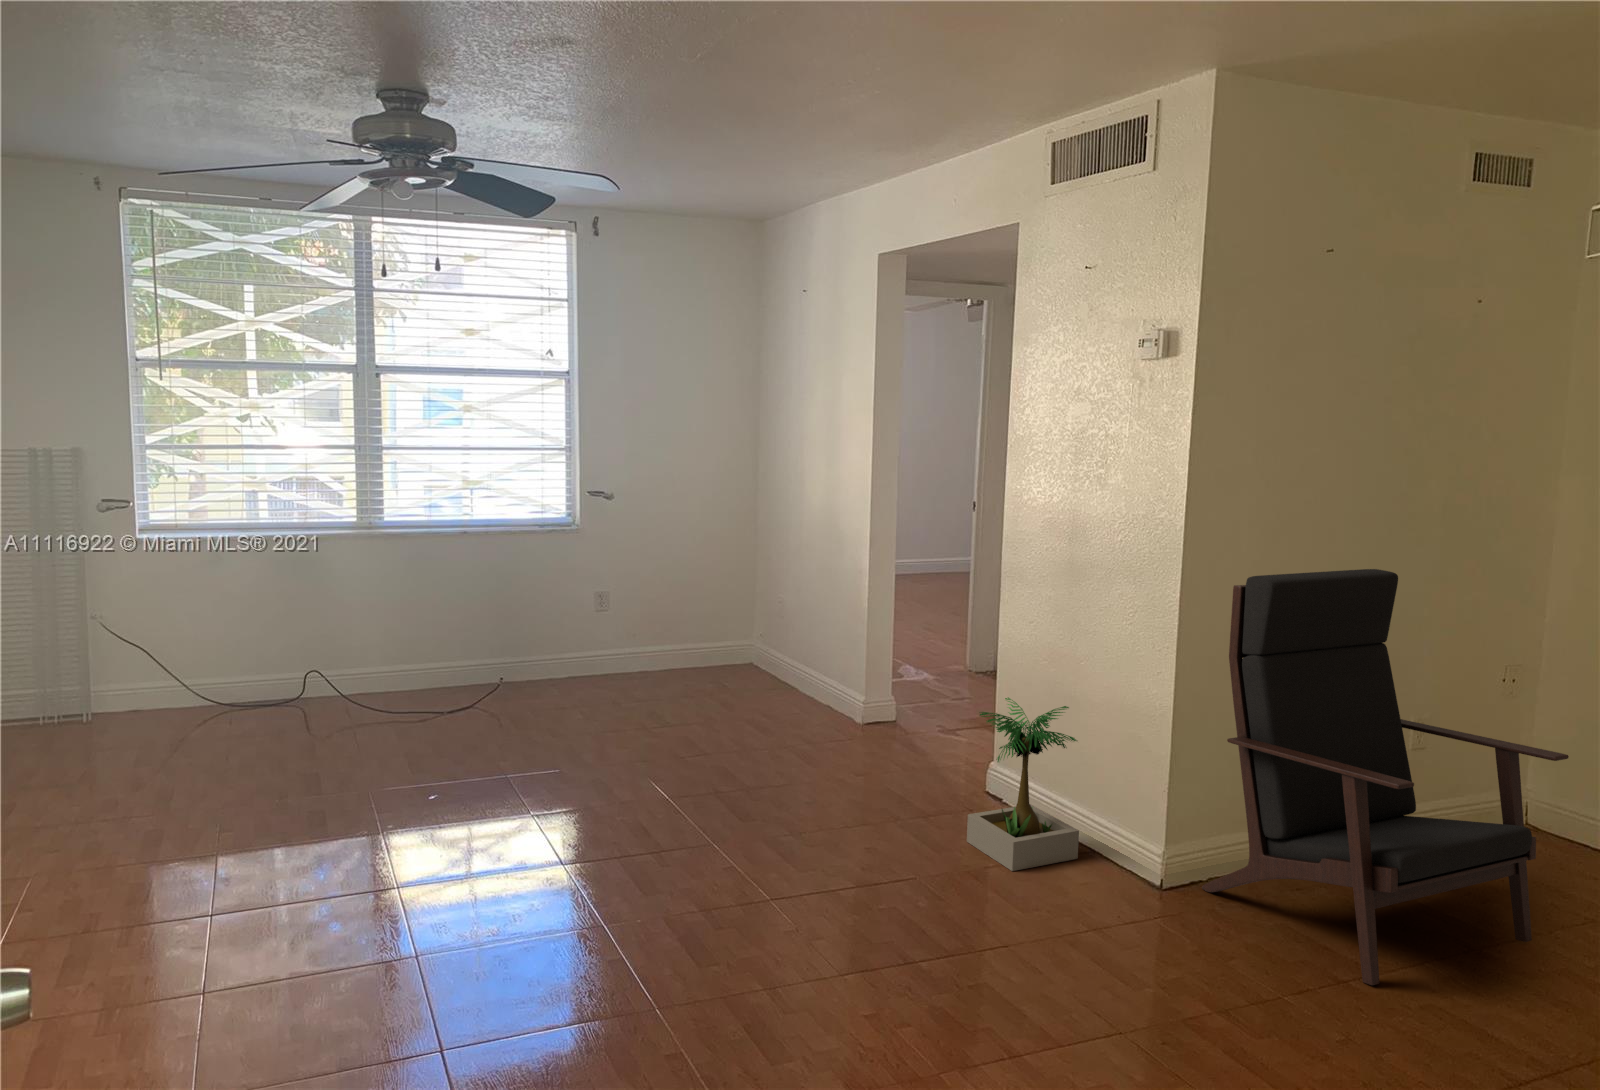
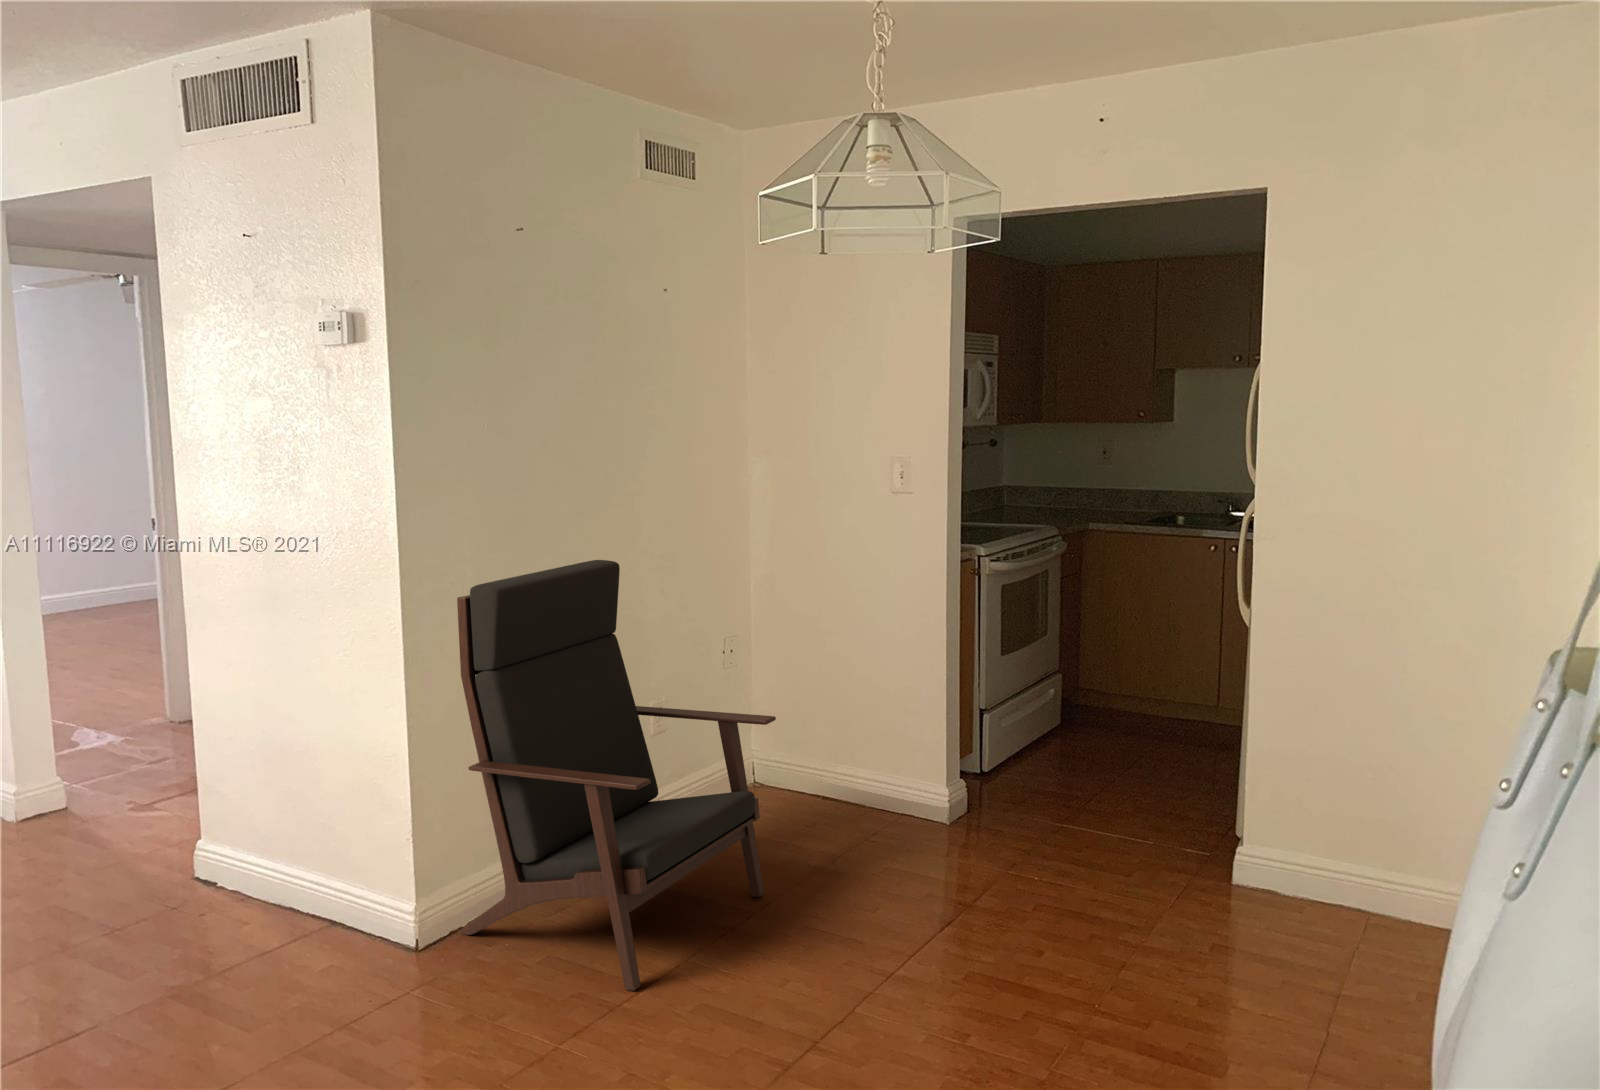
potted plant: present [967,697,1079,871] -> none [144,759,316,980]

